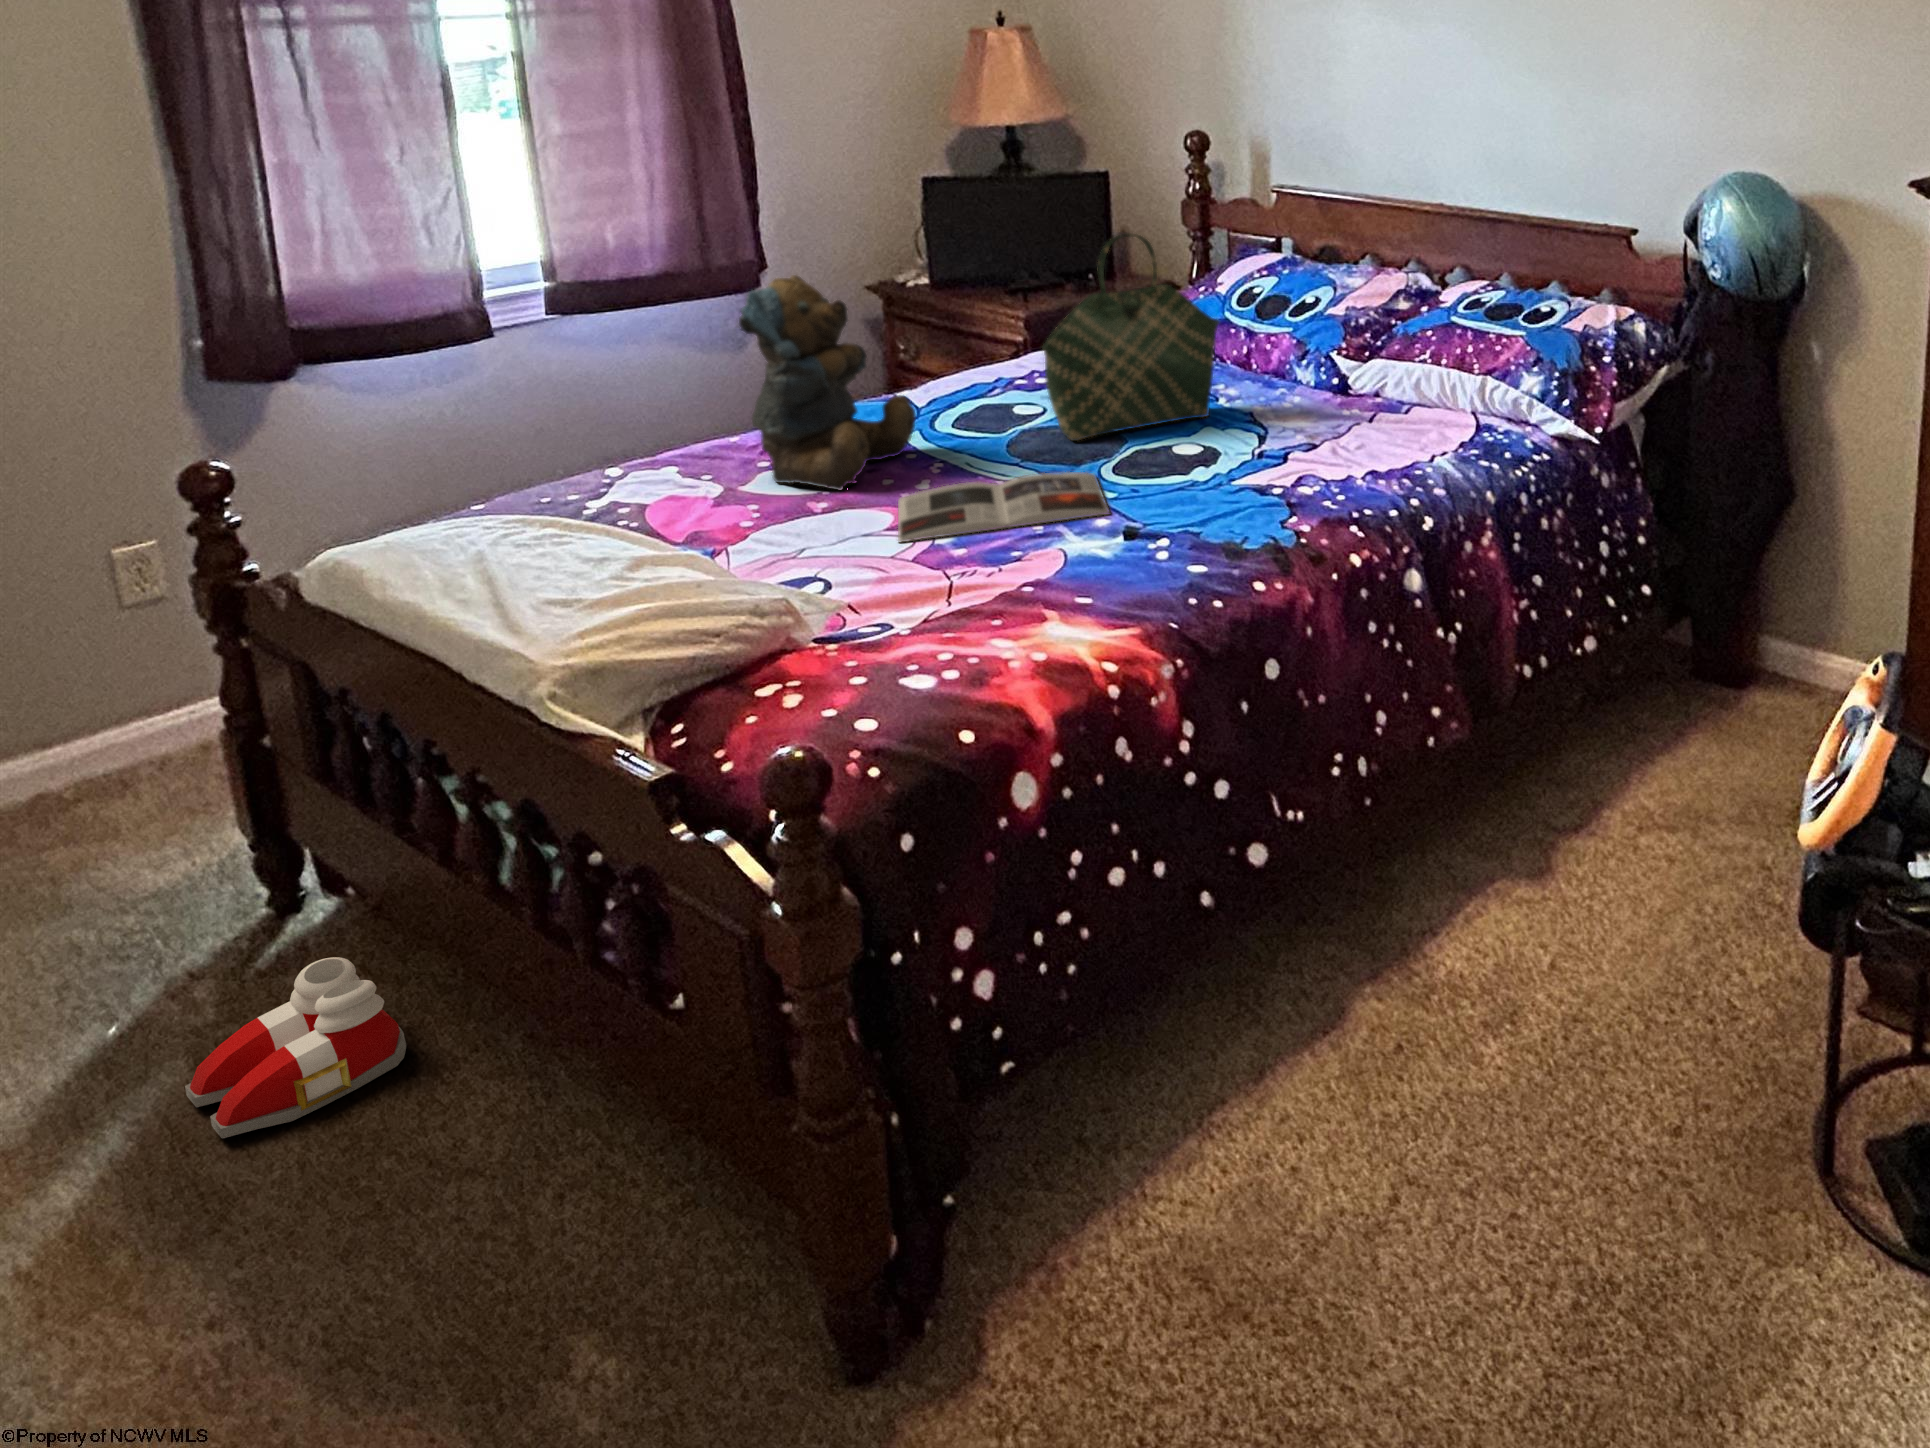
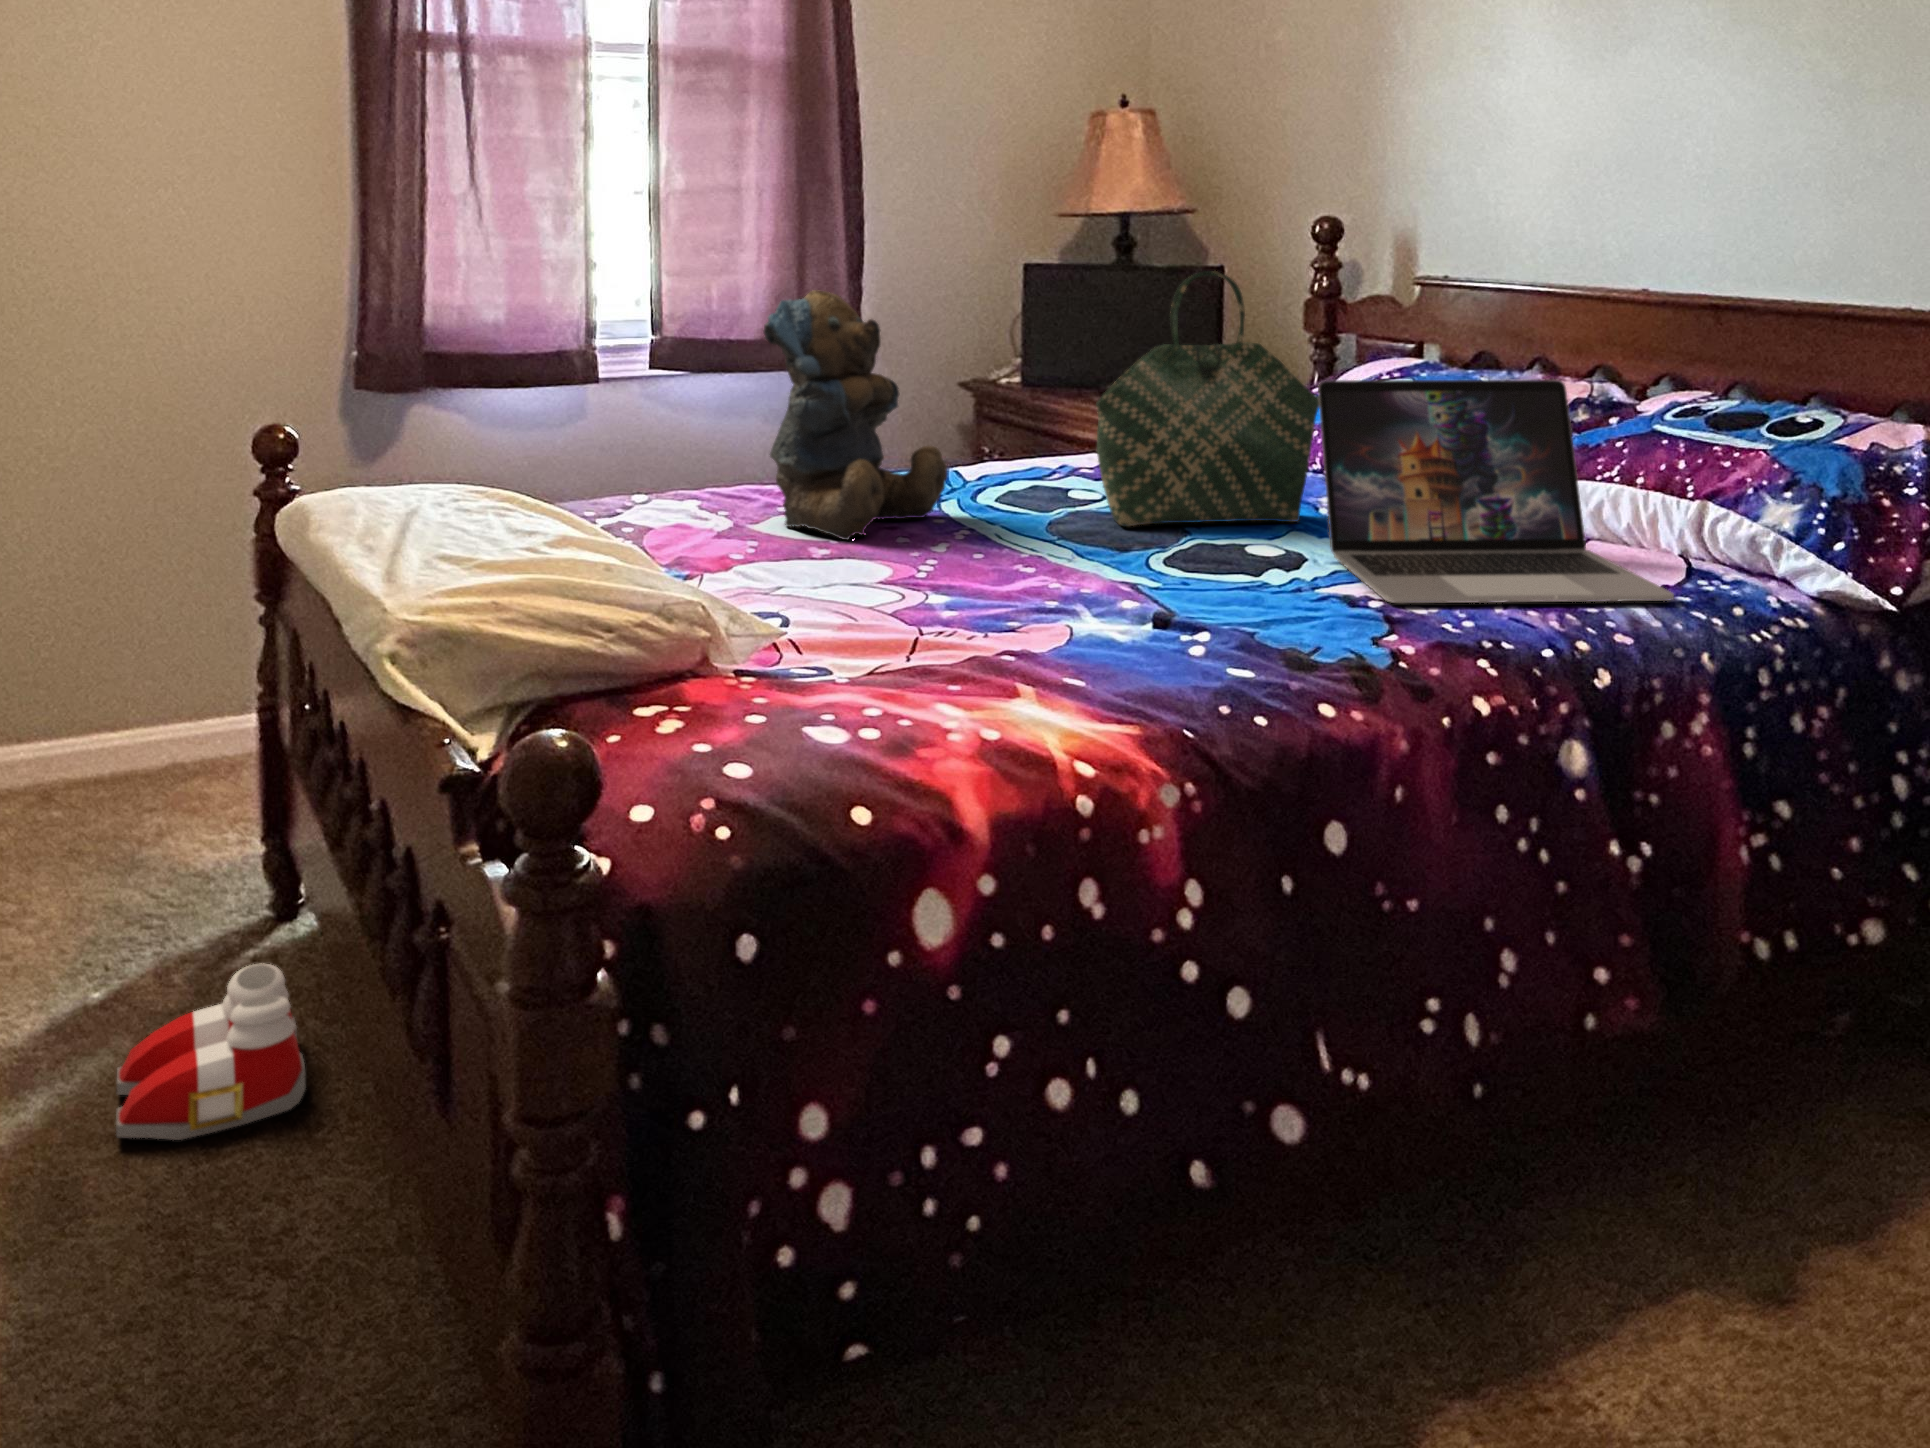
laptop: none [1221,300,1468,489] -> present [1318,379,1674,603]
magazine: present [898,472,1109,543] -> none [881,545,1142,599]

